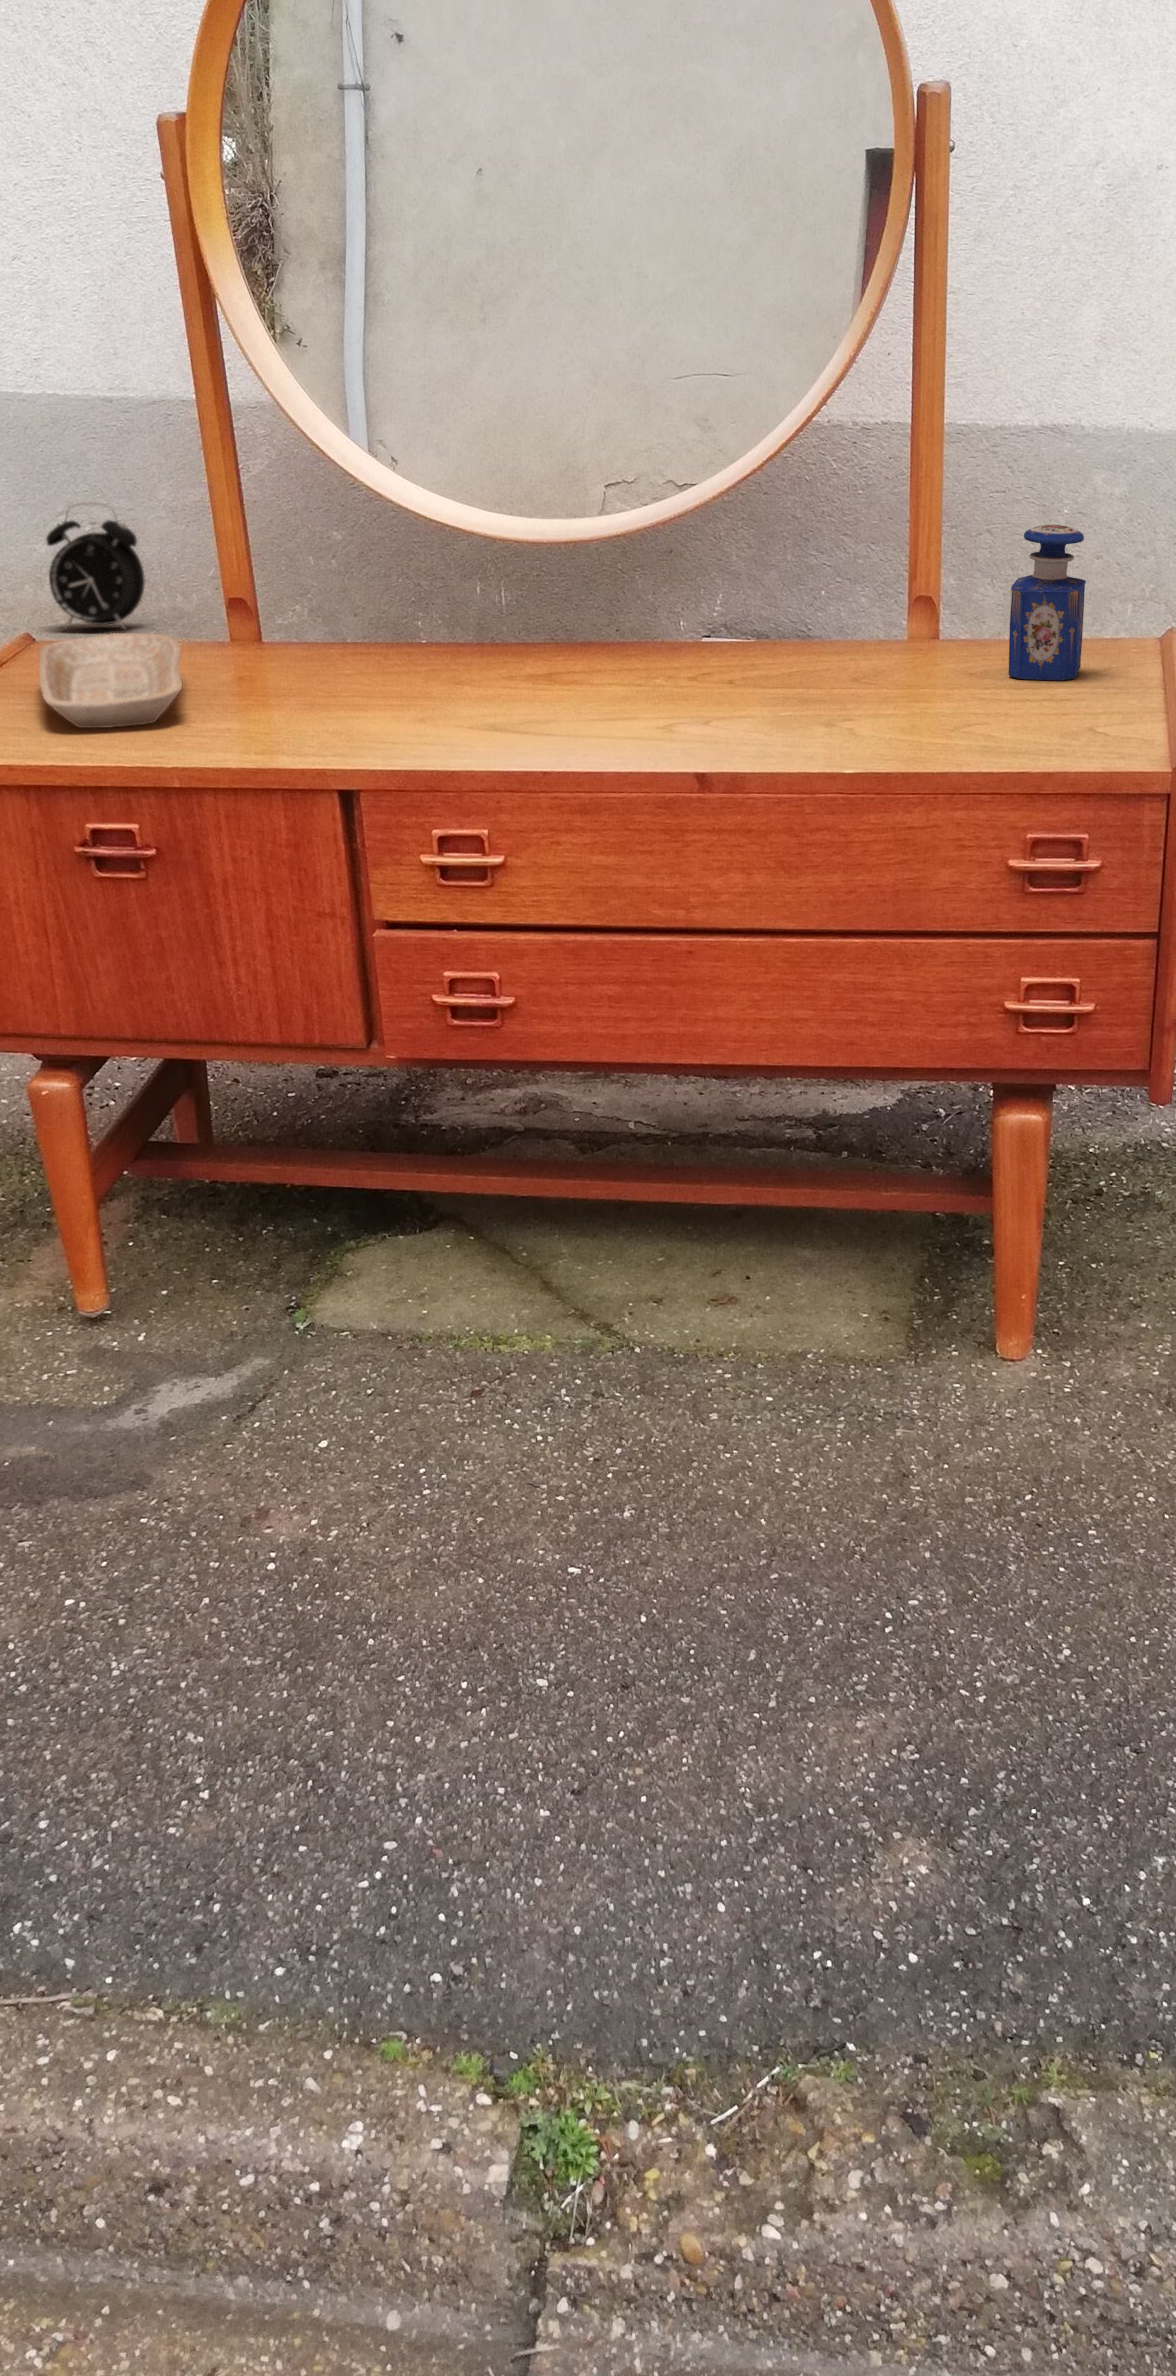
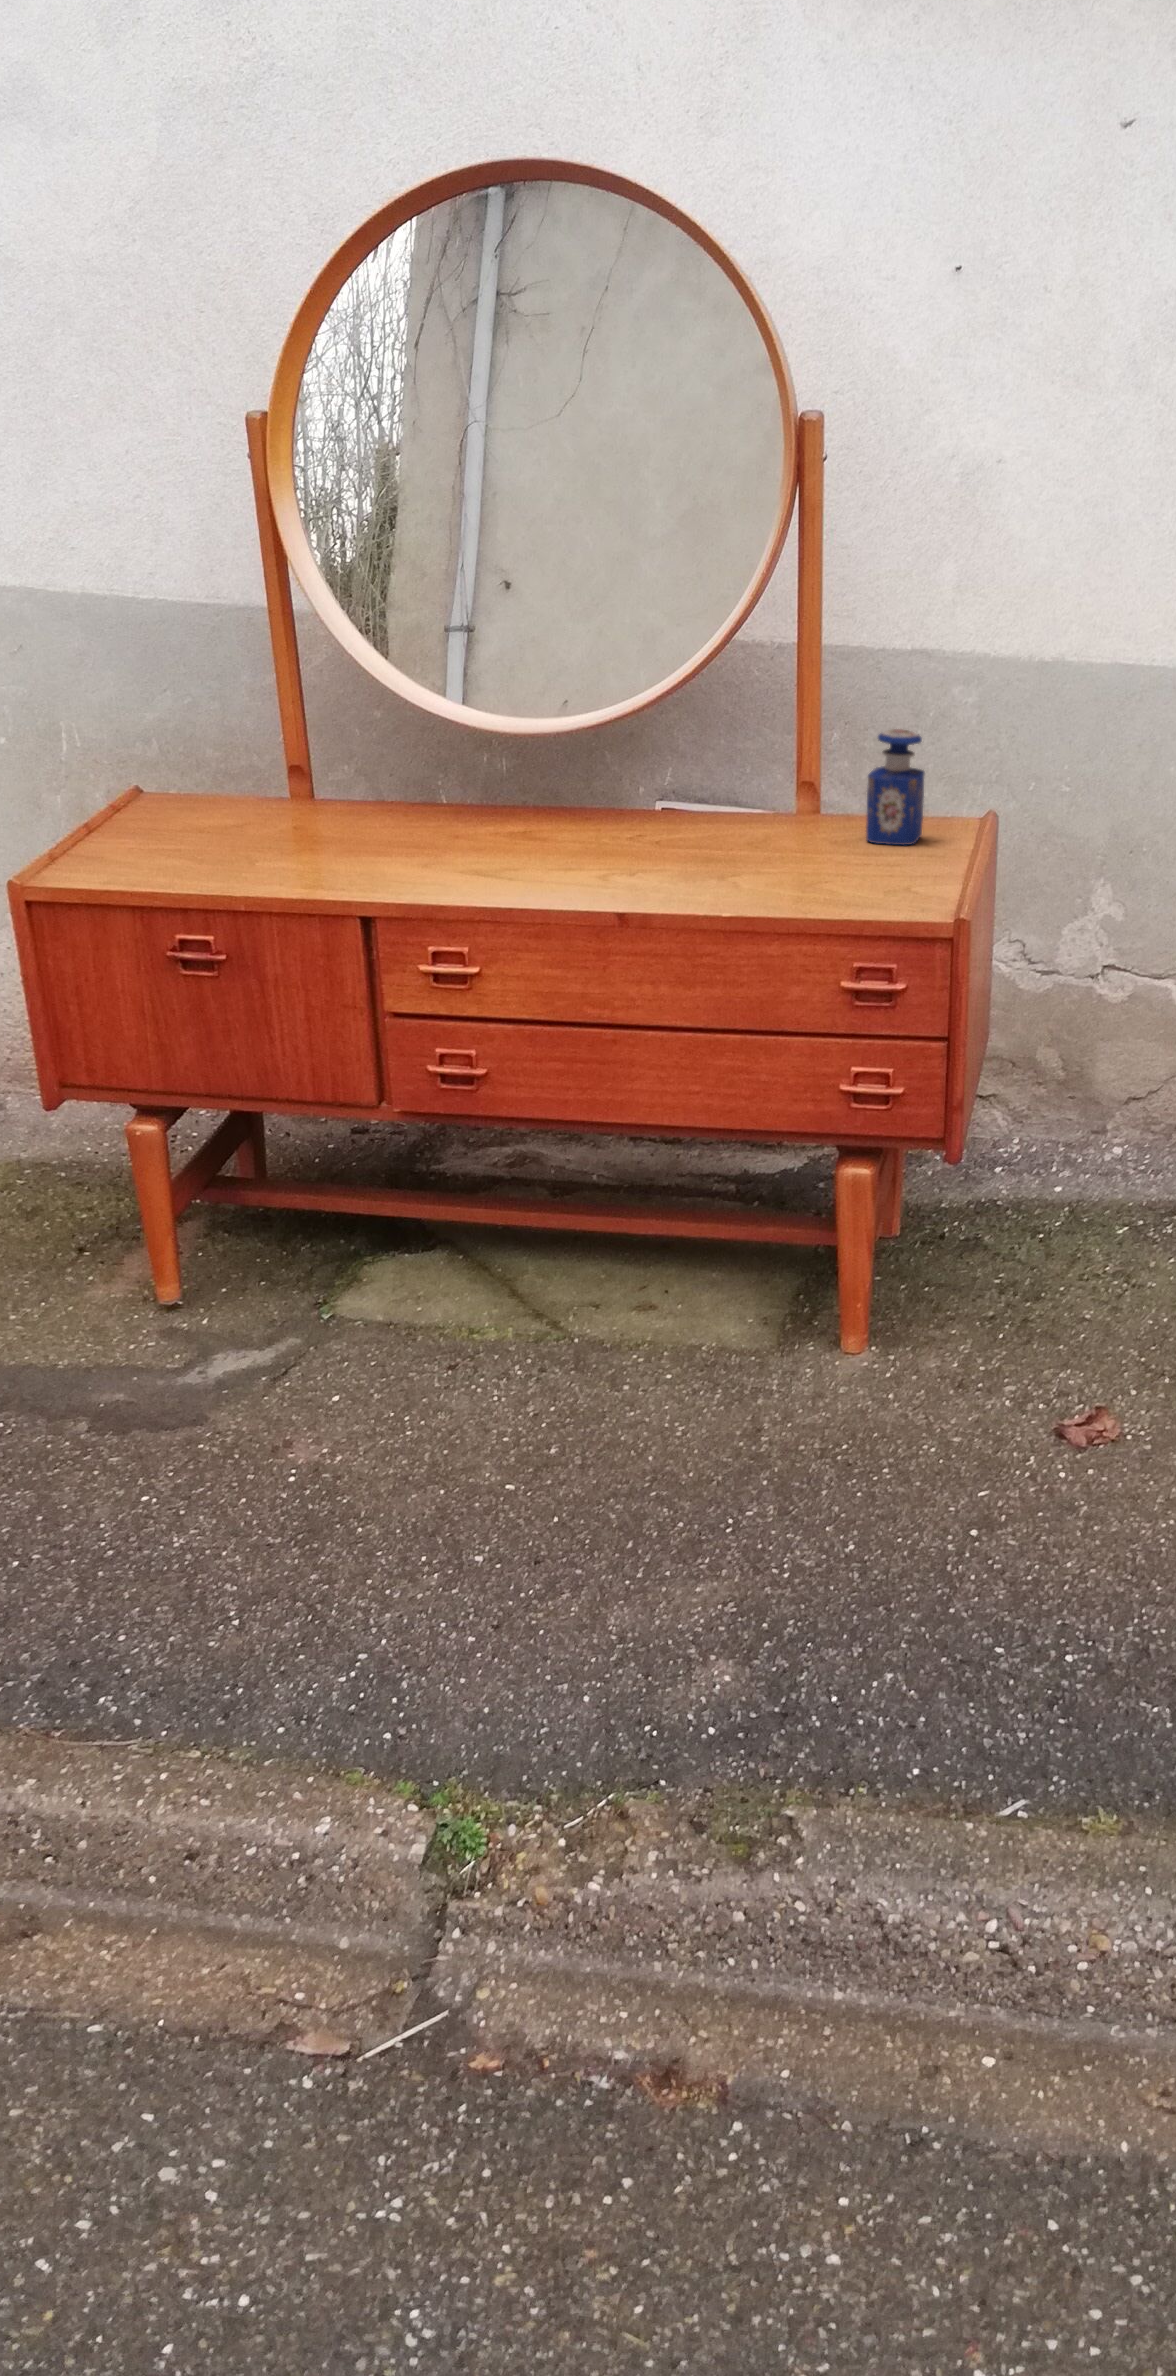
alarm clock: present [46,502,145,628] -> none [150,683,225,782]
tray: present [39,633,182,728] -> none [141,790,247,867]

